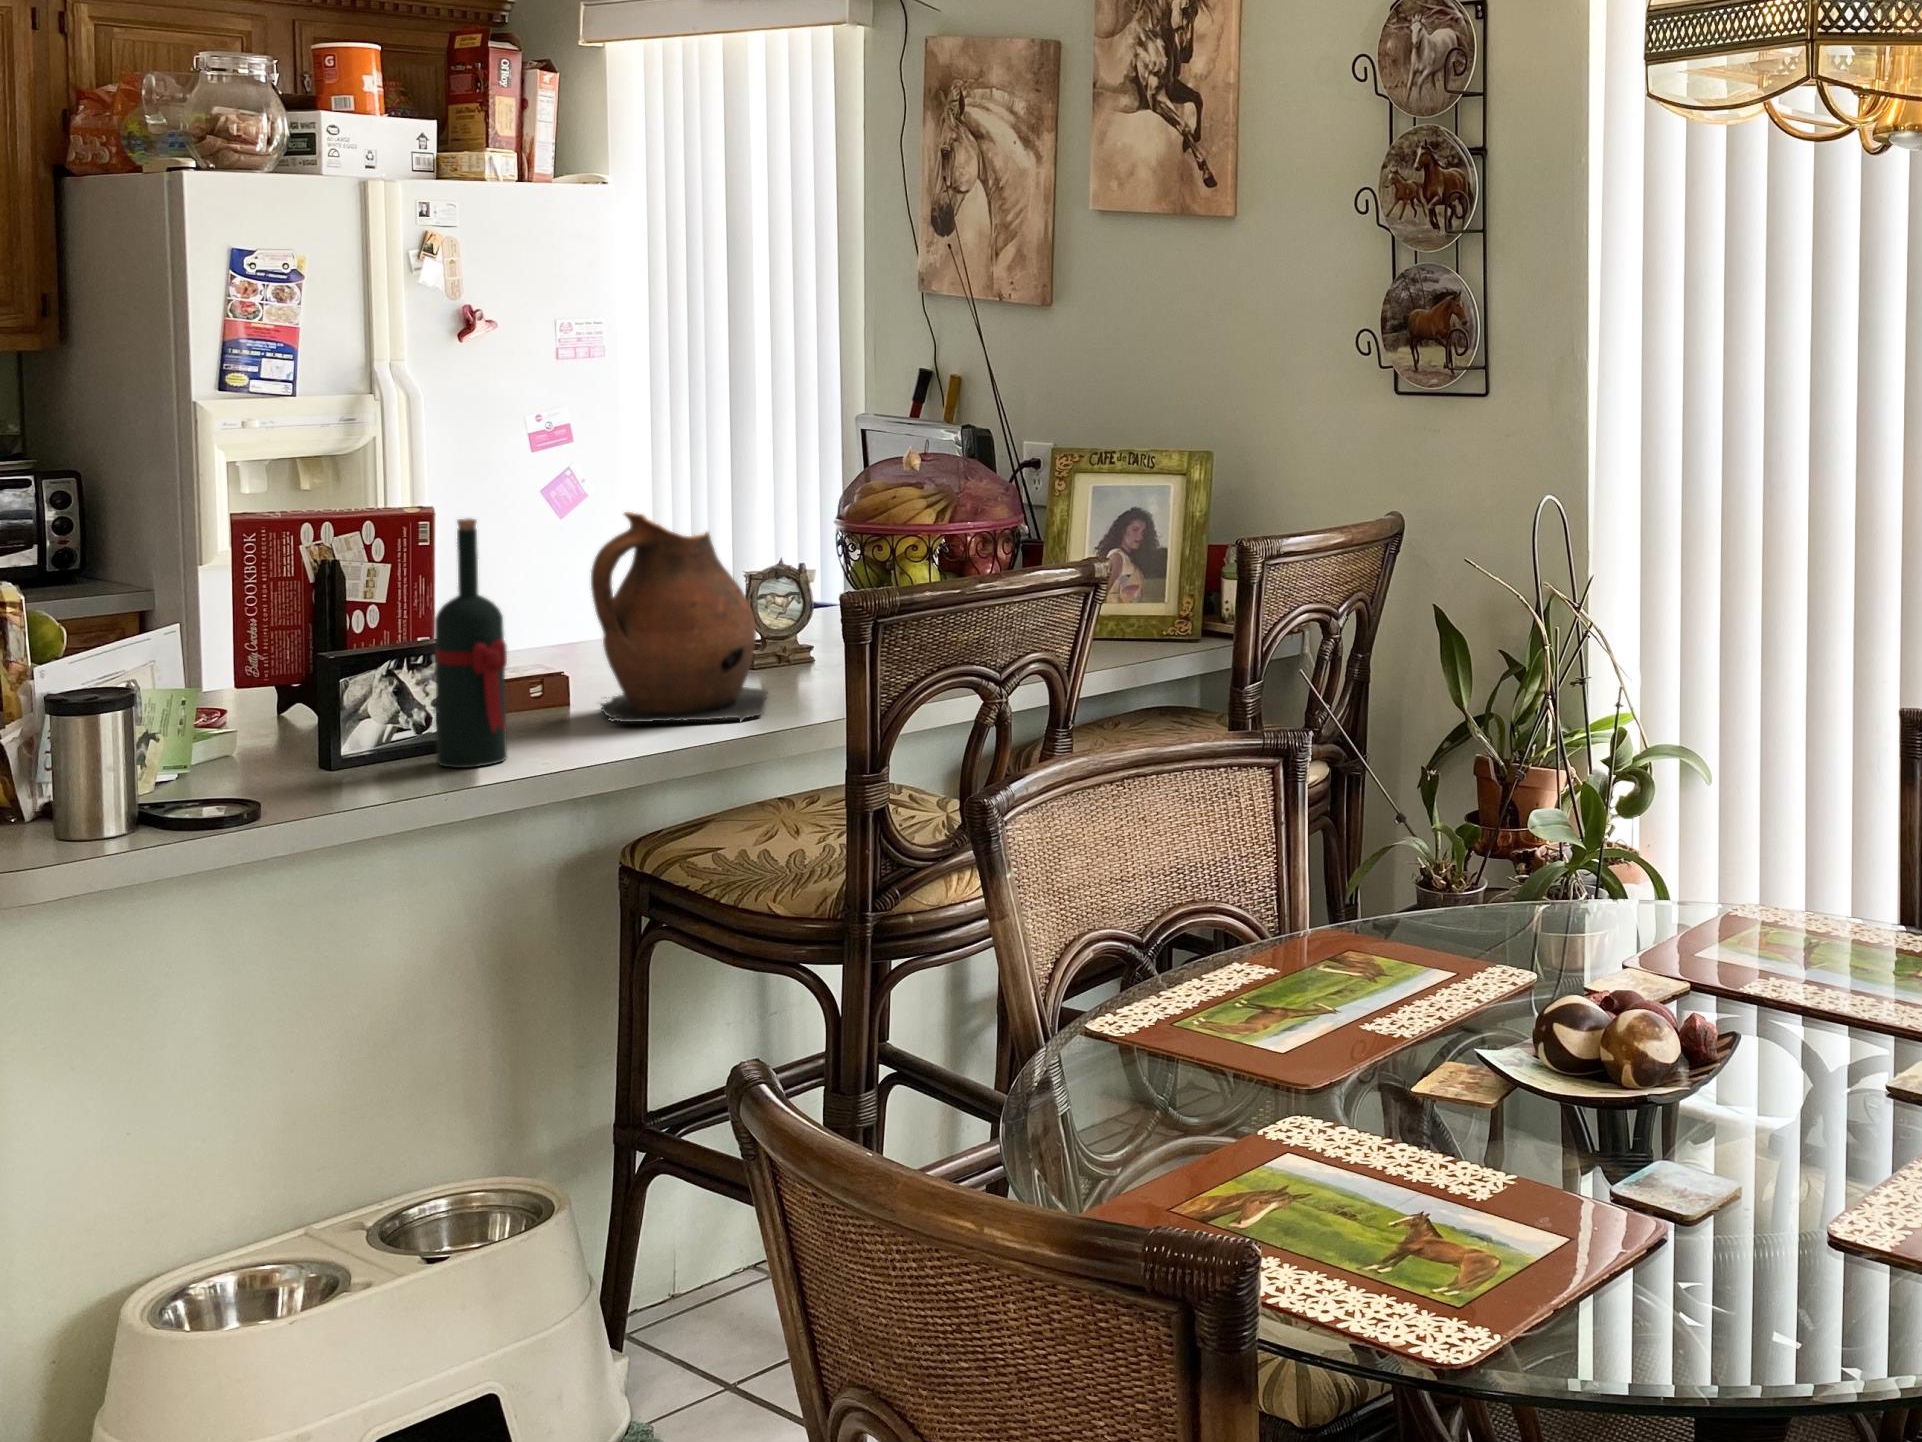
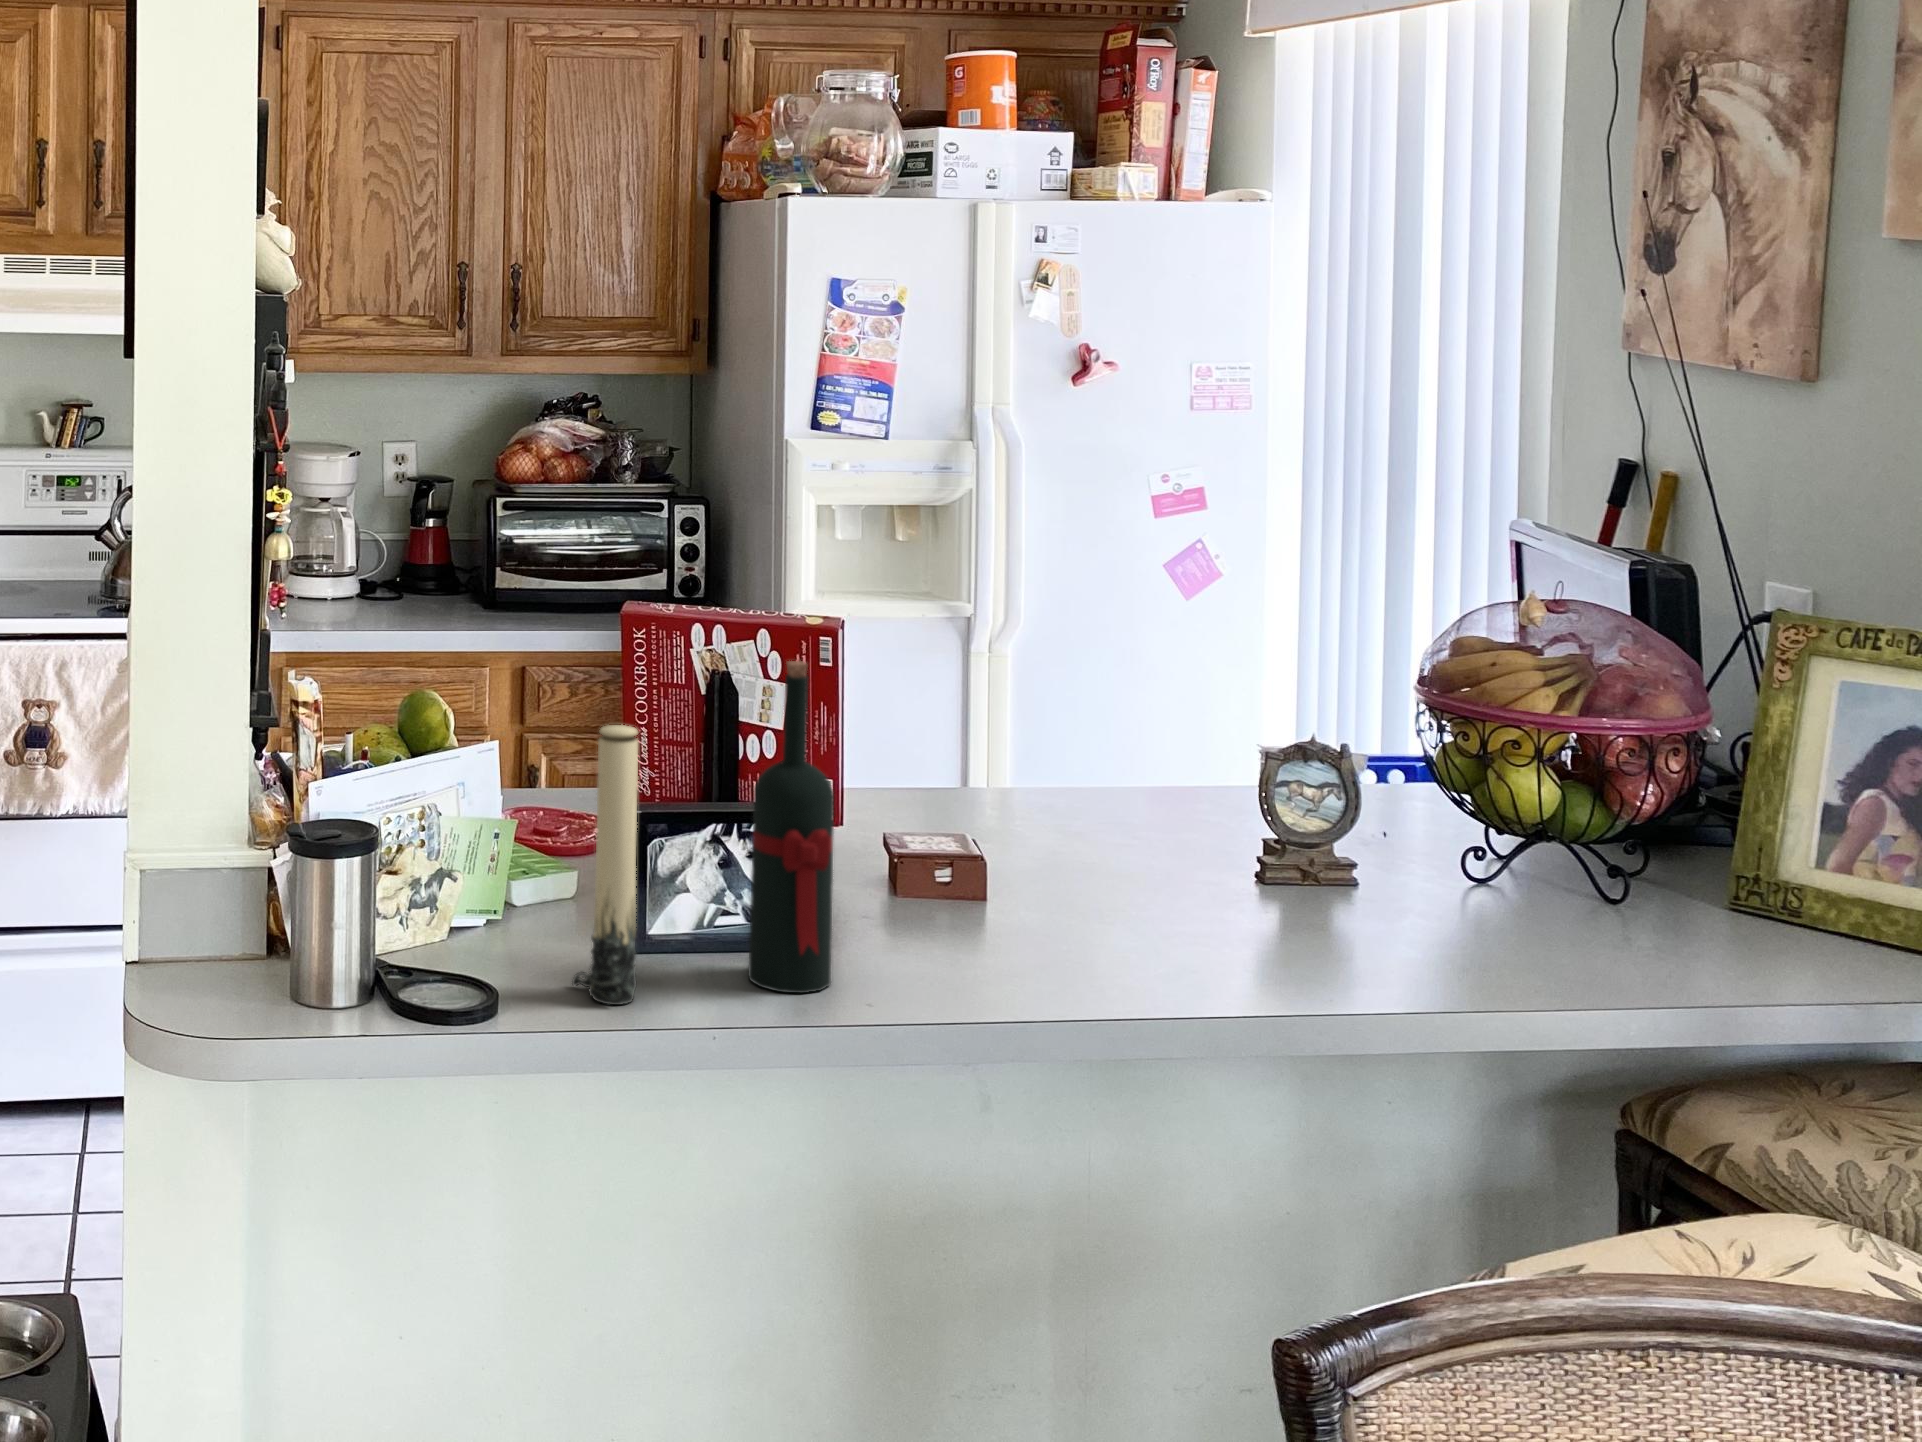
ceramic pitcher: present [591,512,768,723] -> none [985,663,1243,994]
candle: none [301,578,365,796] -> present [572,725,638,1005]

